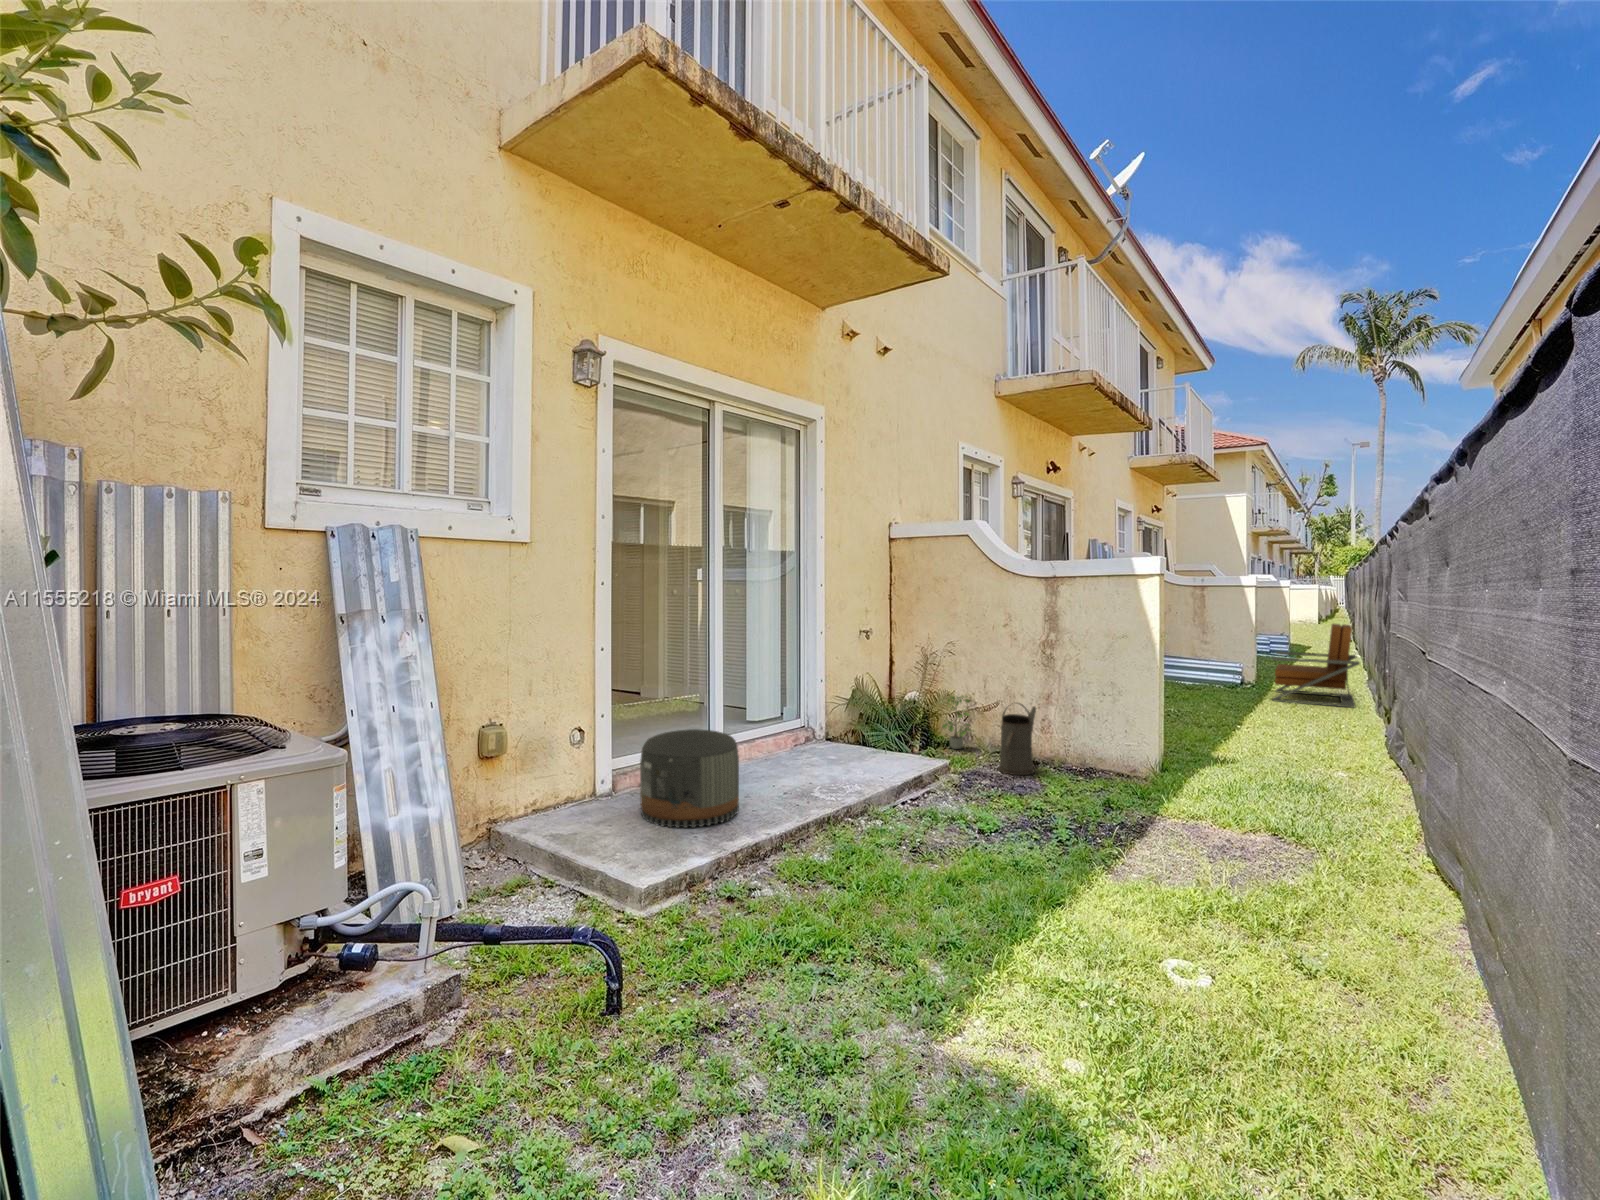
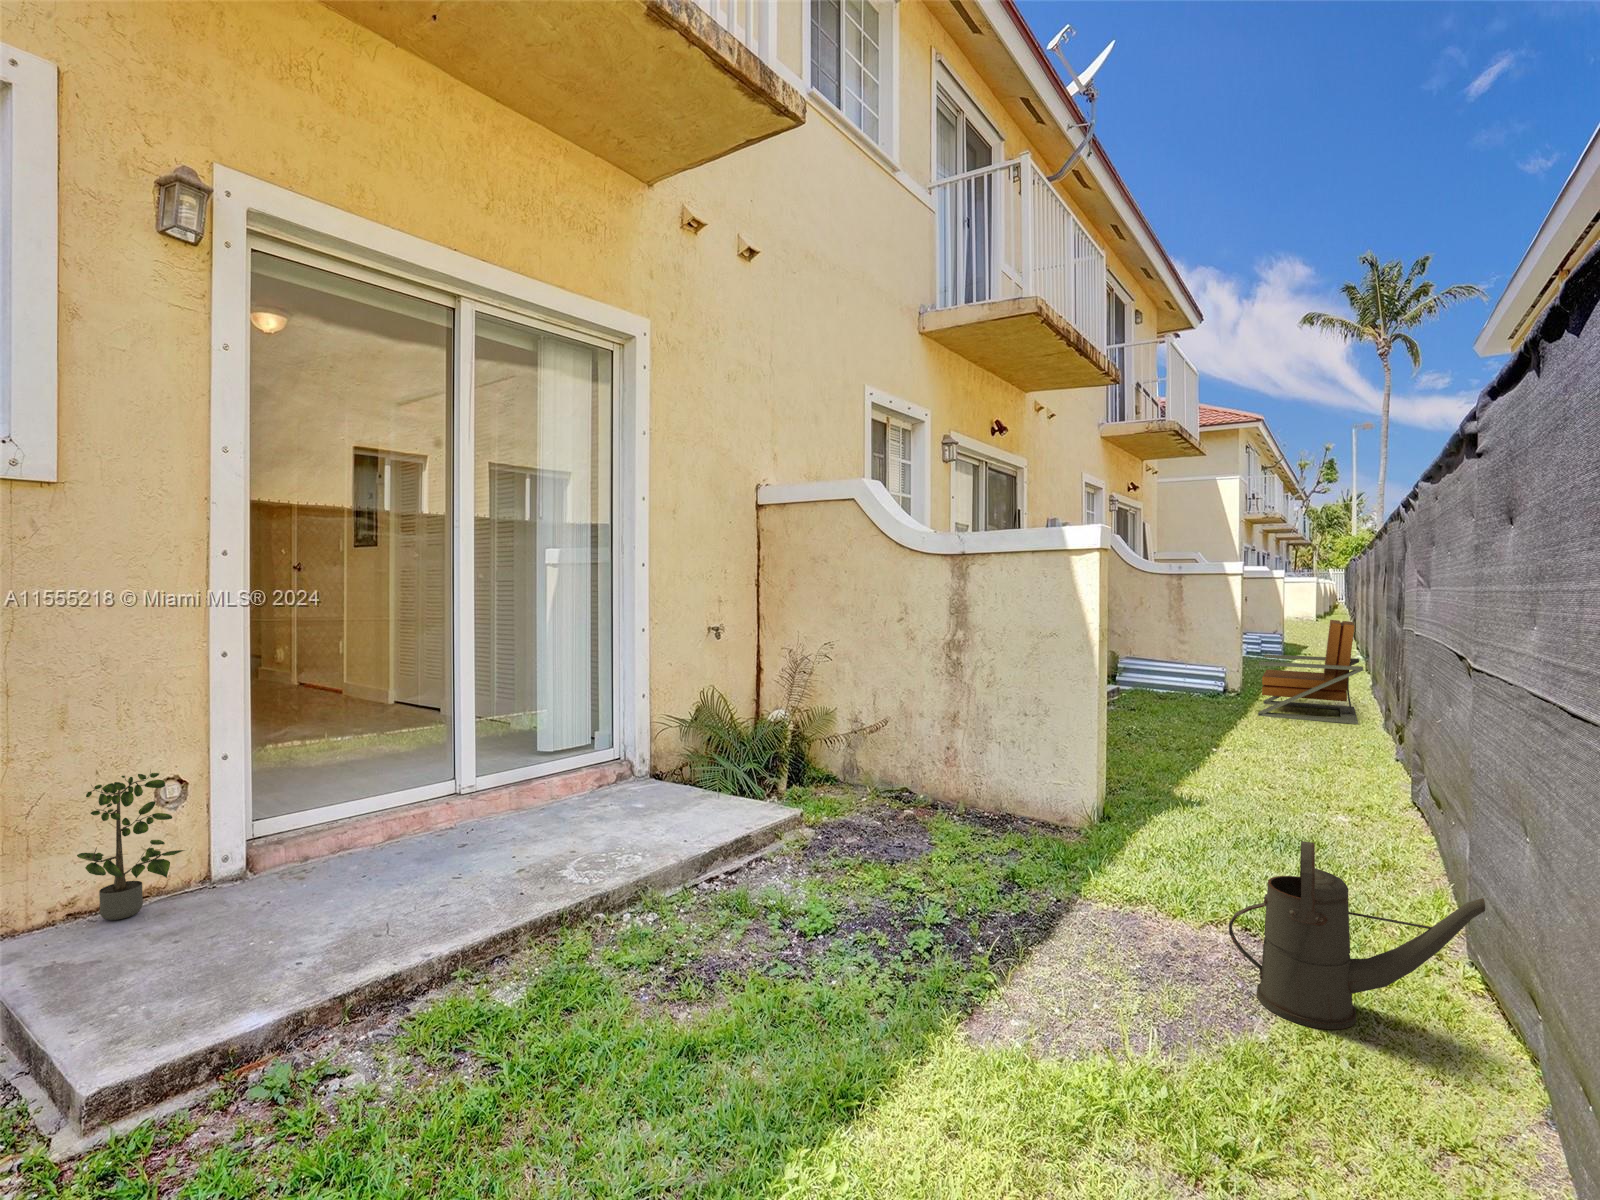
potted plant: present [942,696,970,749] -> present [77,773,184,920]
watering can: present [998,703,1036,775] -> present [1229,841,1485,1029]
pouf: present [640,729,739,828] -> none [238,779,419,949]

